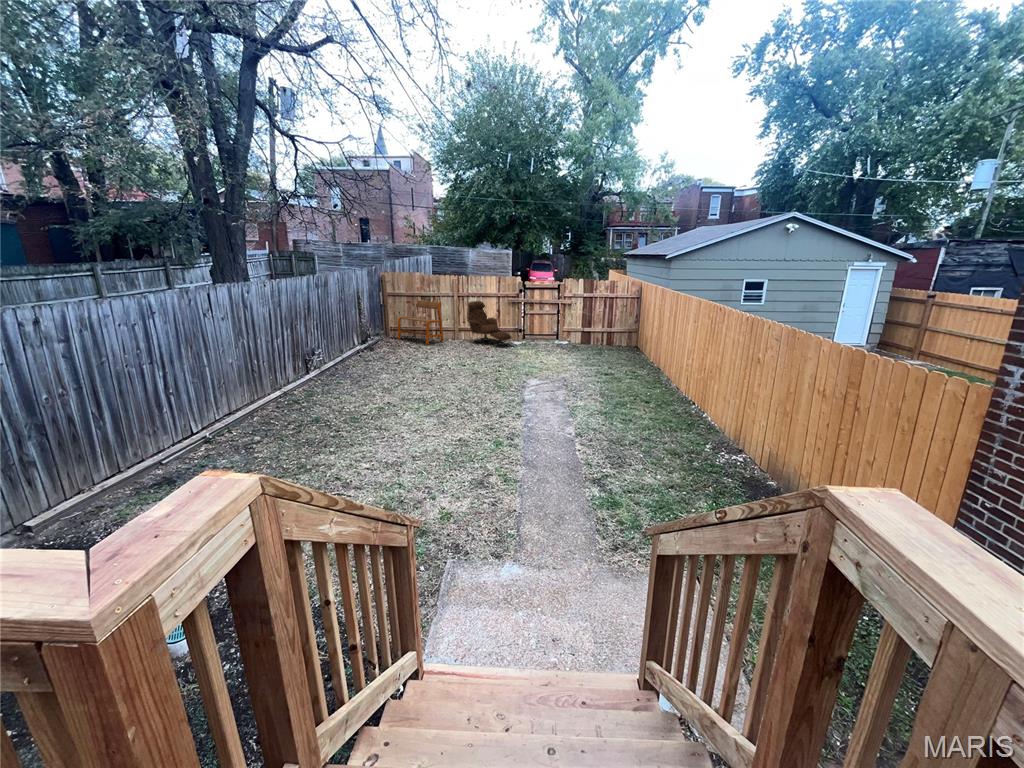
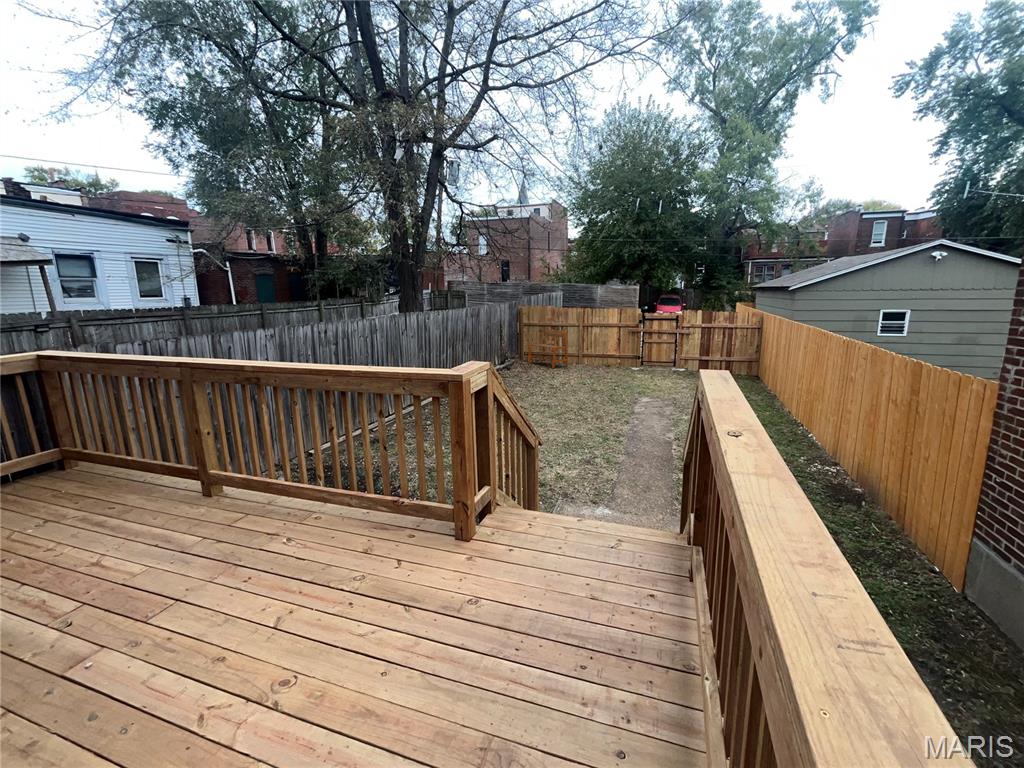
lounge chair: present [468,301,511,346] -> none [590,330,631,371]

